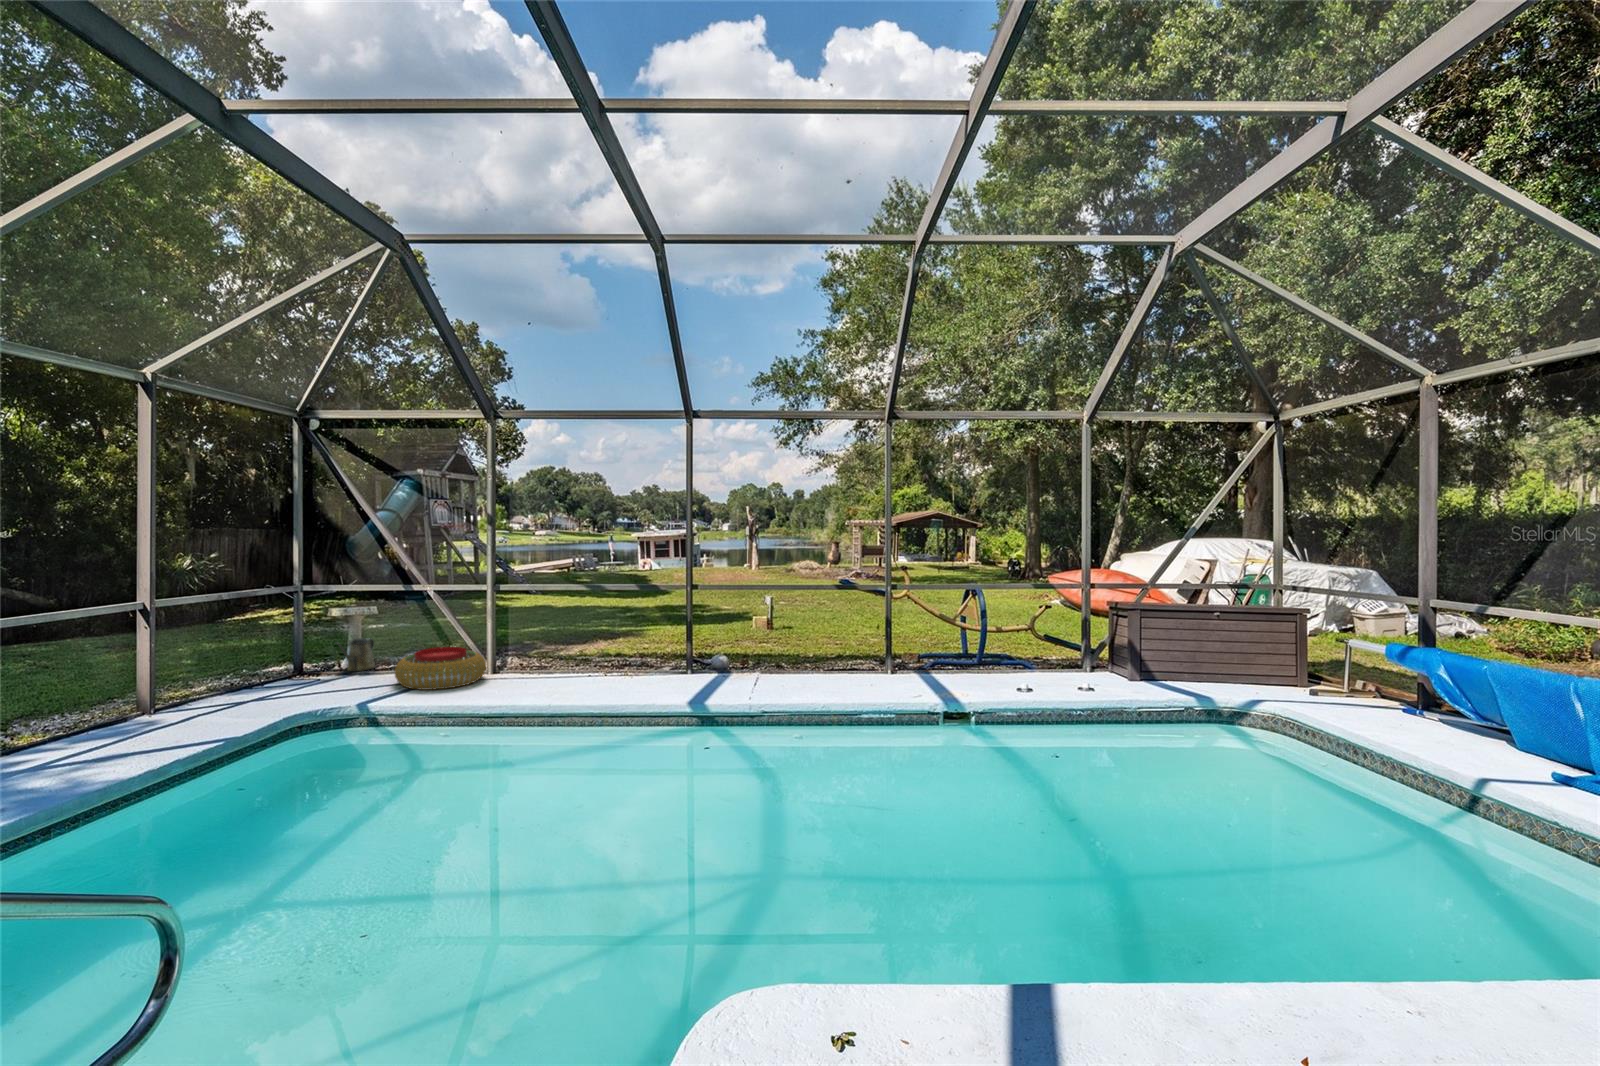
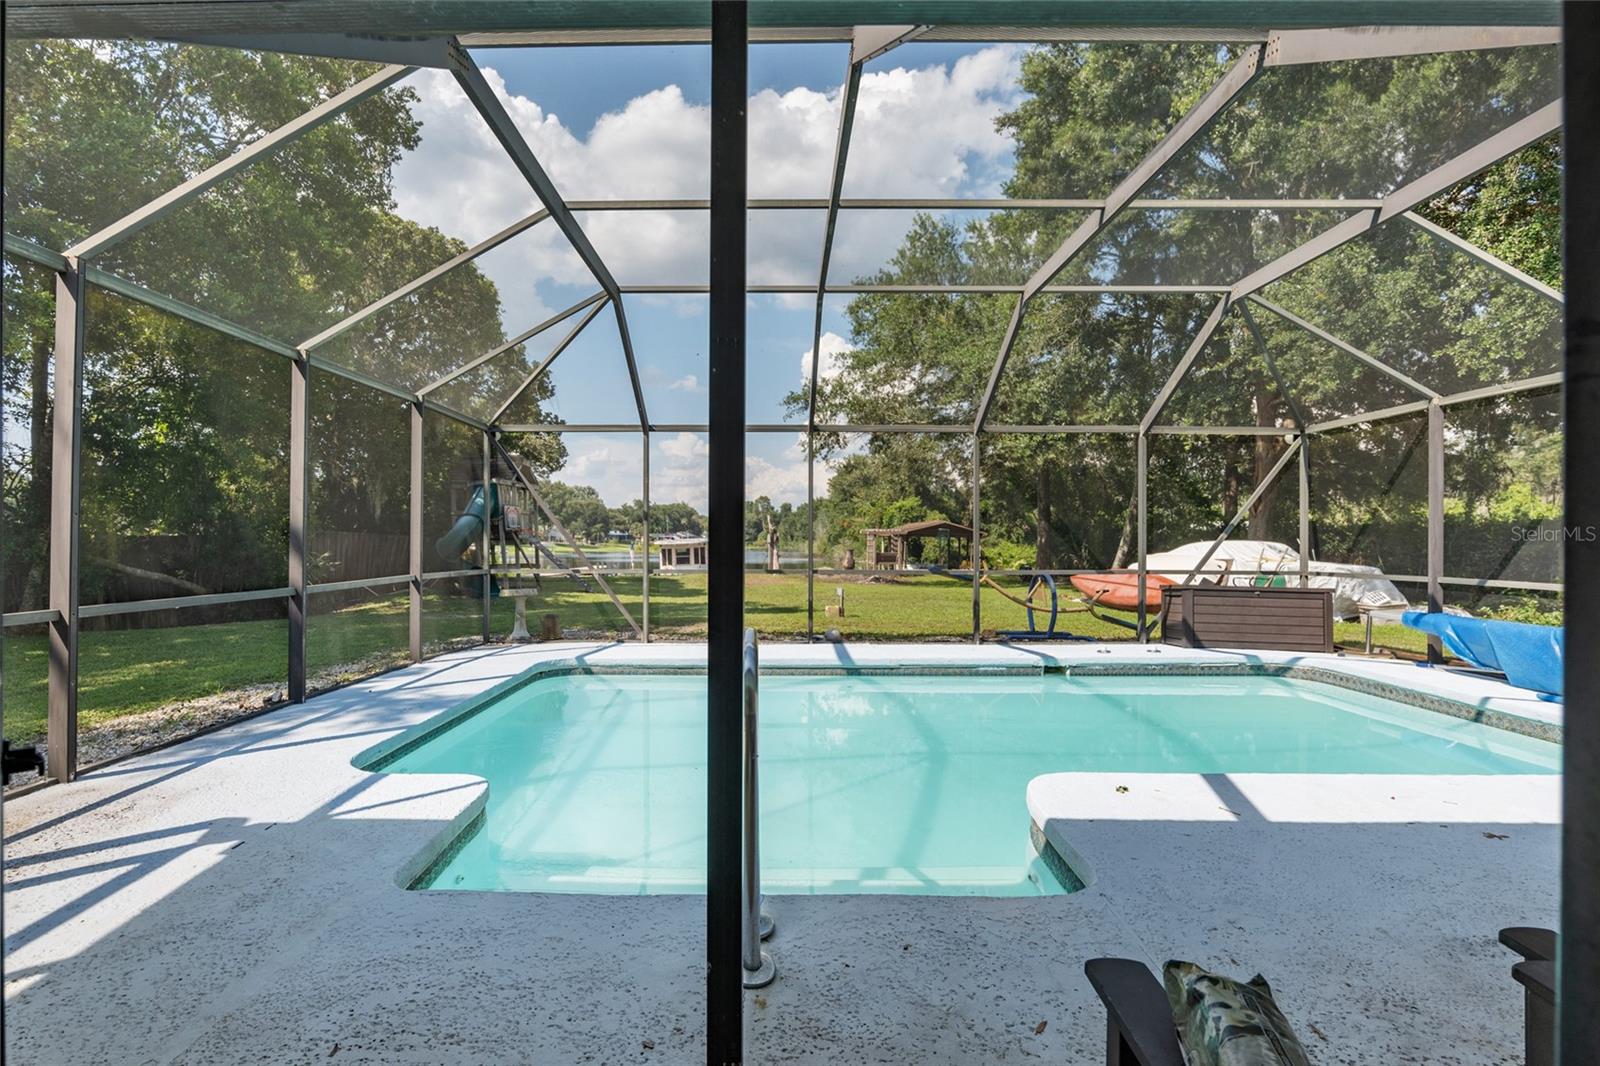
pouf: present [395,647,486,690] -> none [589,619,659,651]

